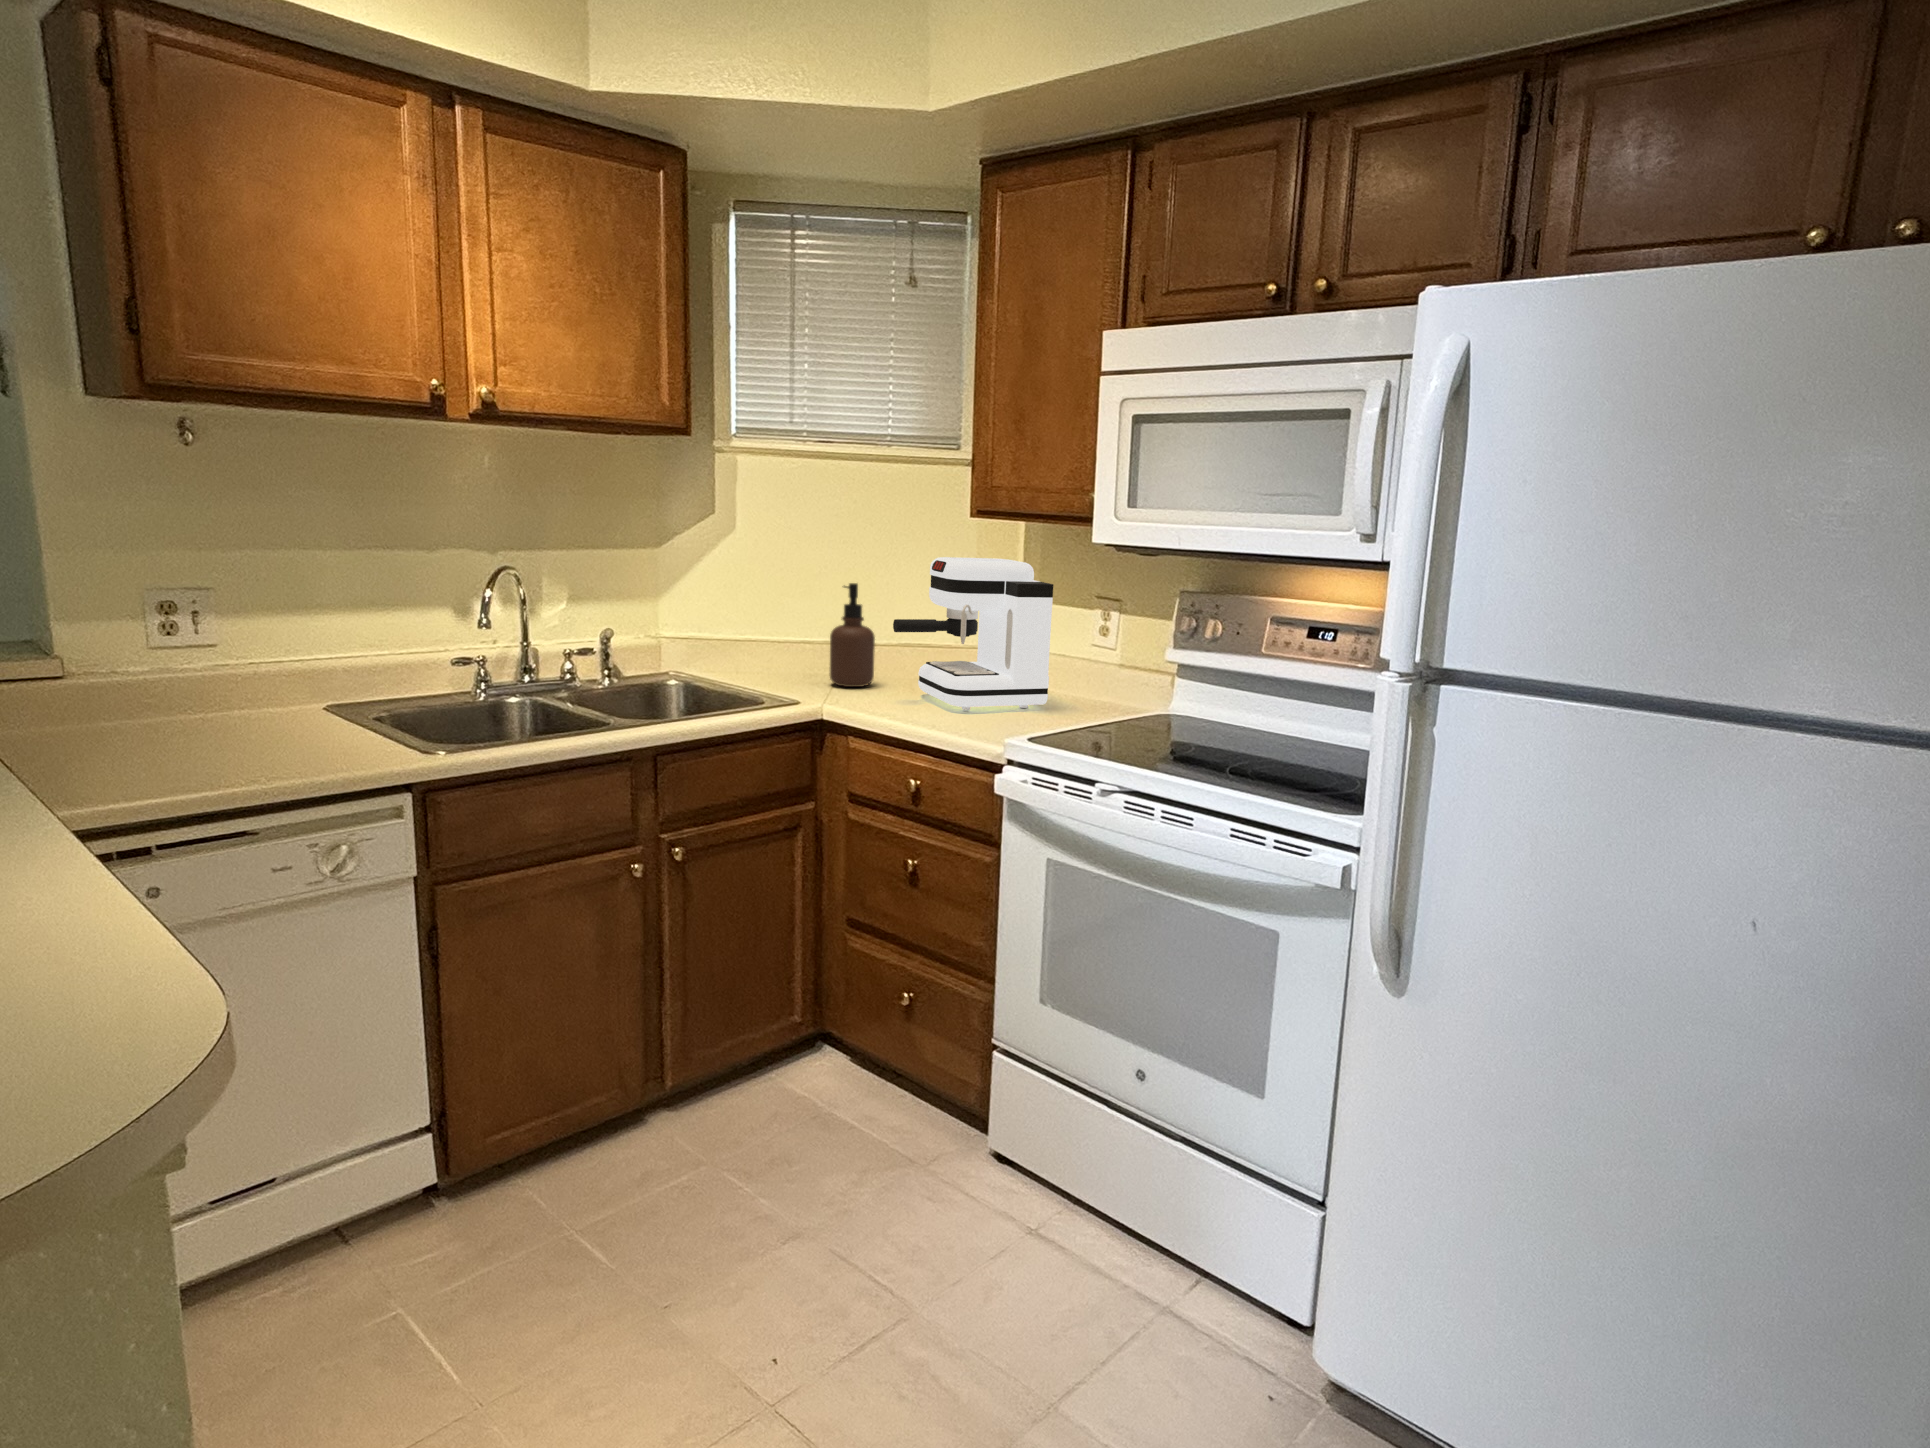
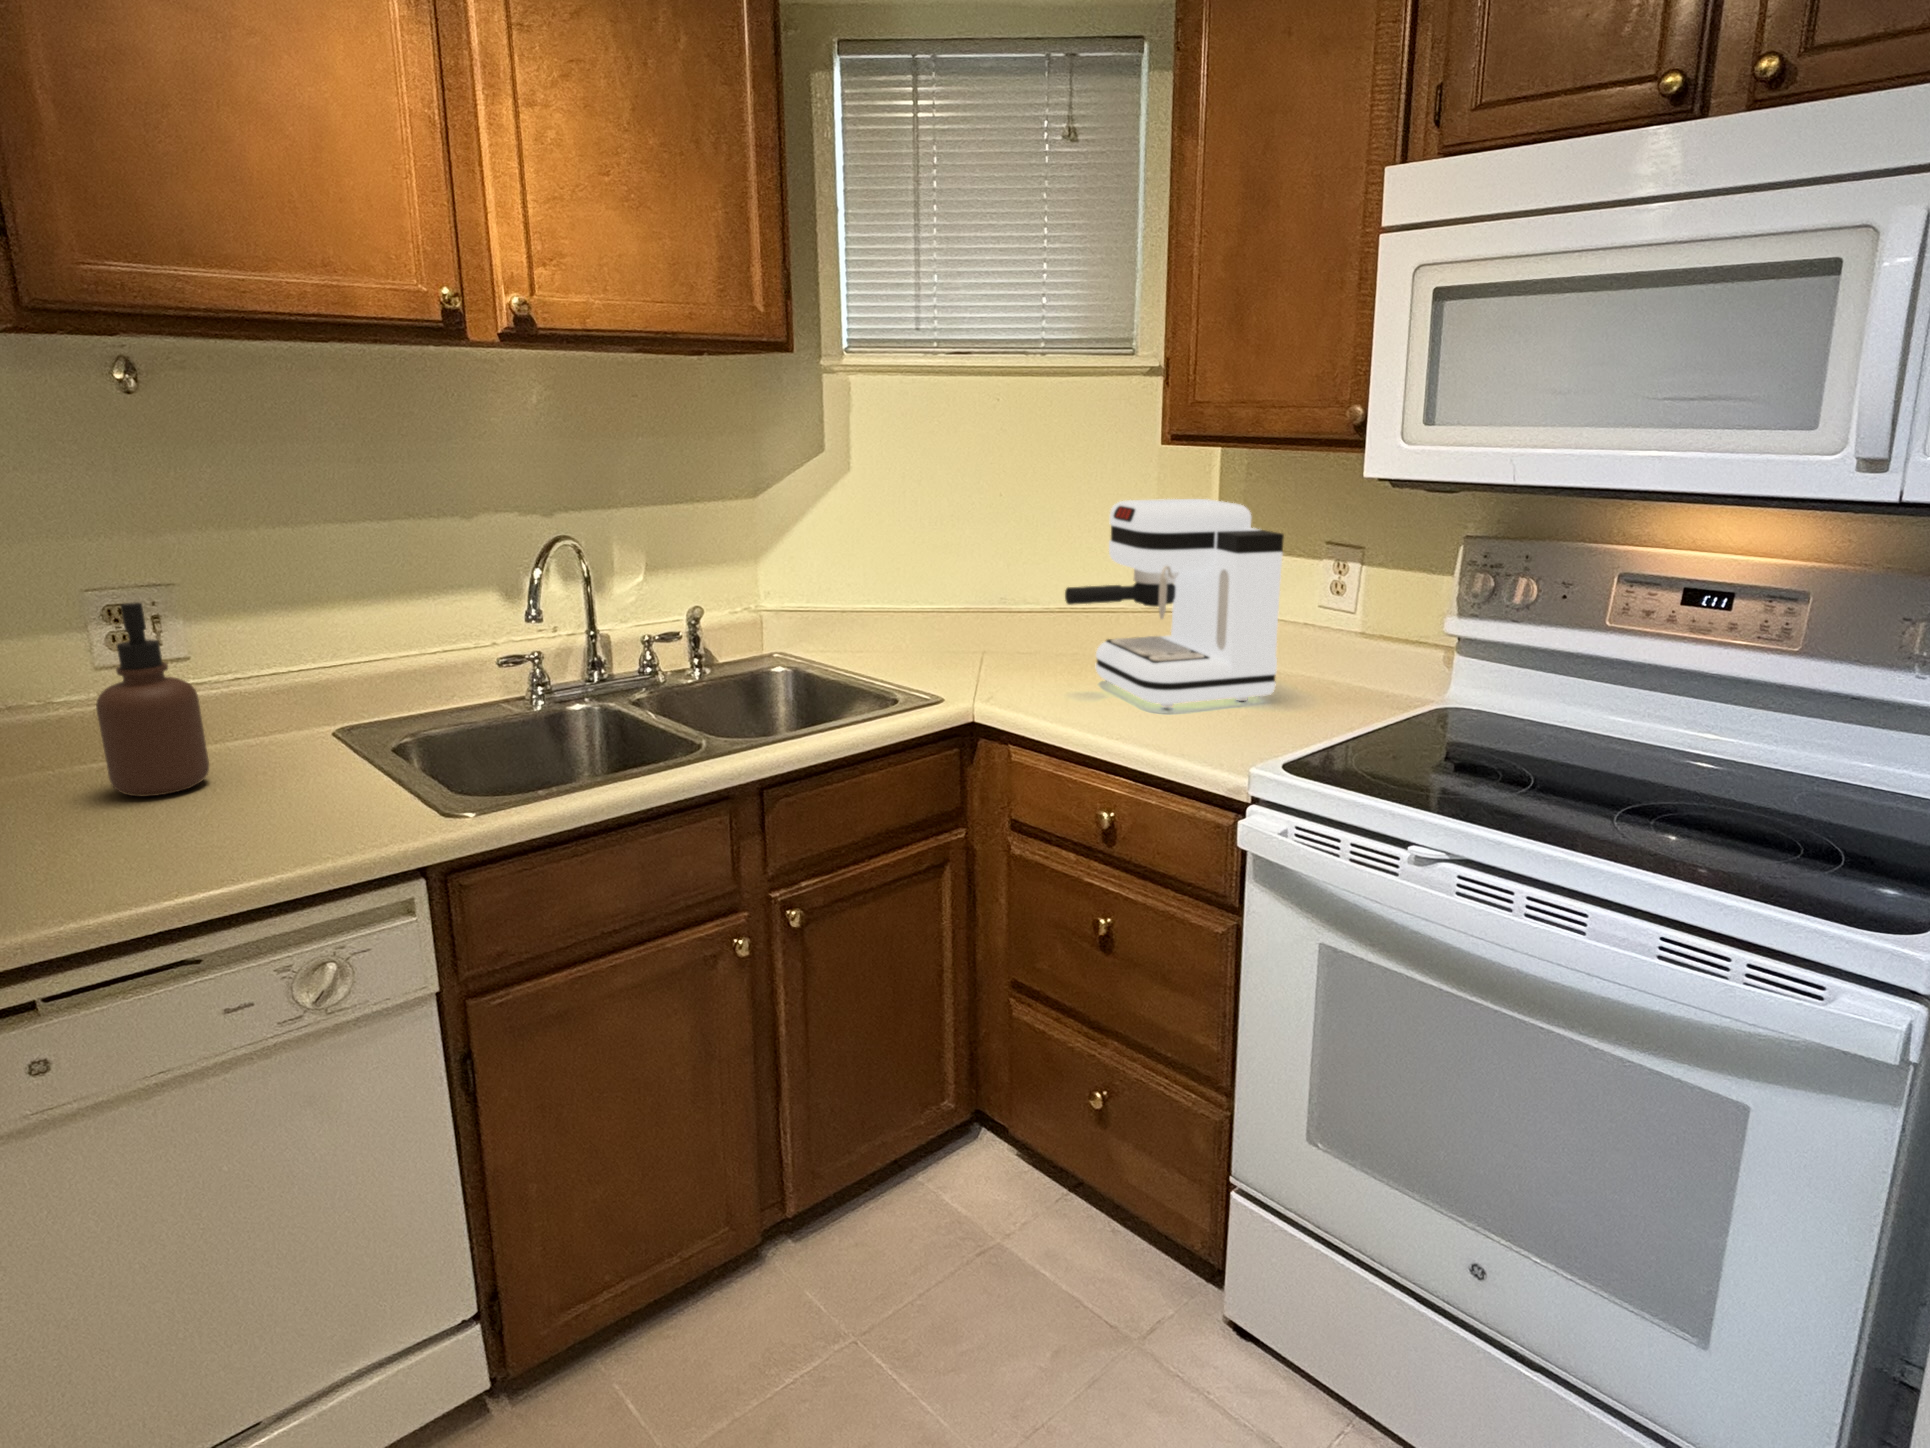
soap dispenser: present [830,583,875,687] -> present [96,602,209,797]

